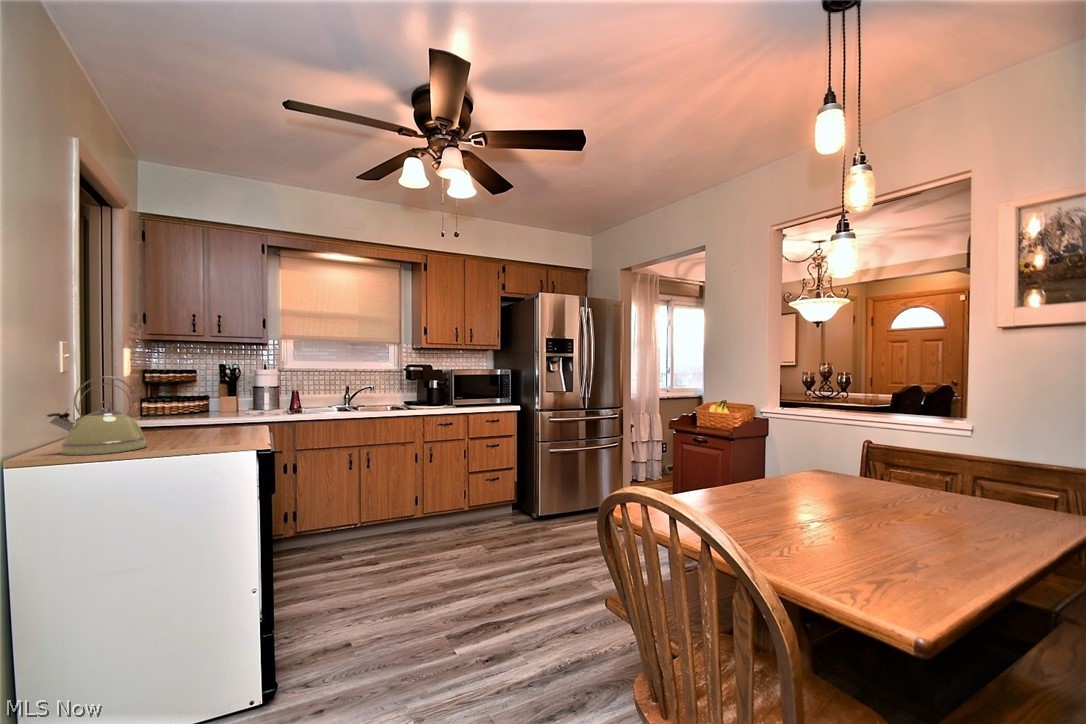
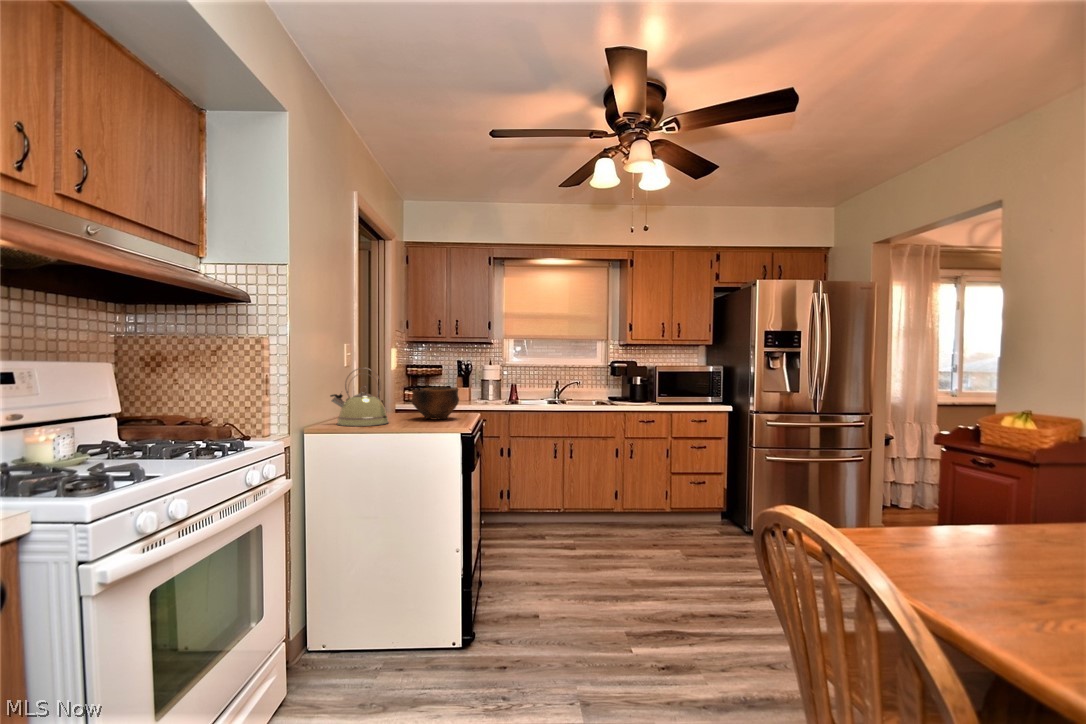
bowl: none [178,398,246,438] -> present [412,387,459,420]

